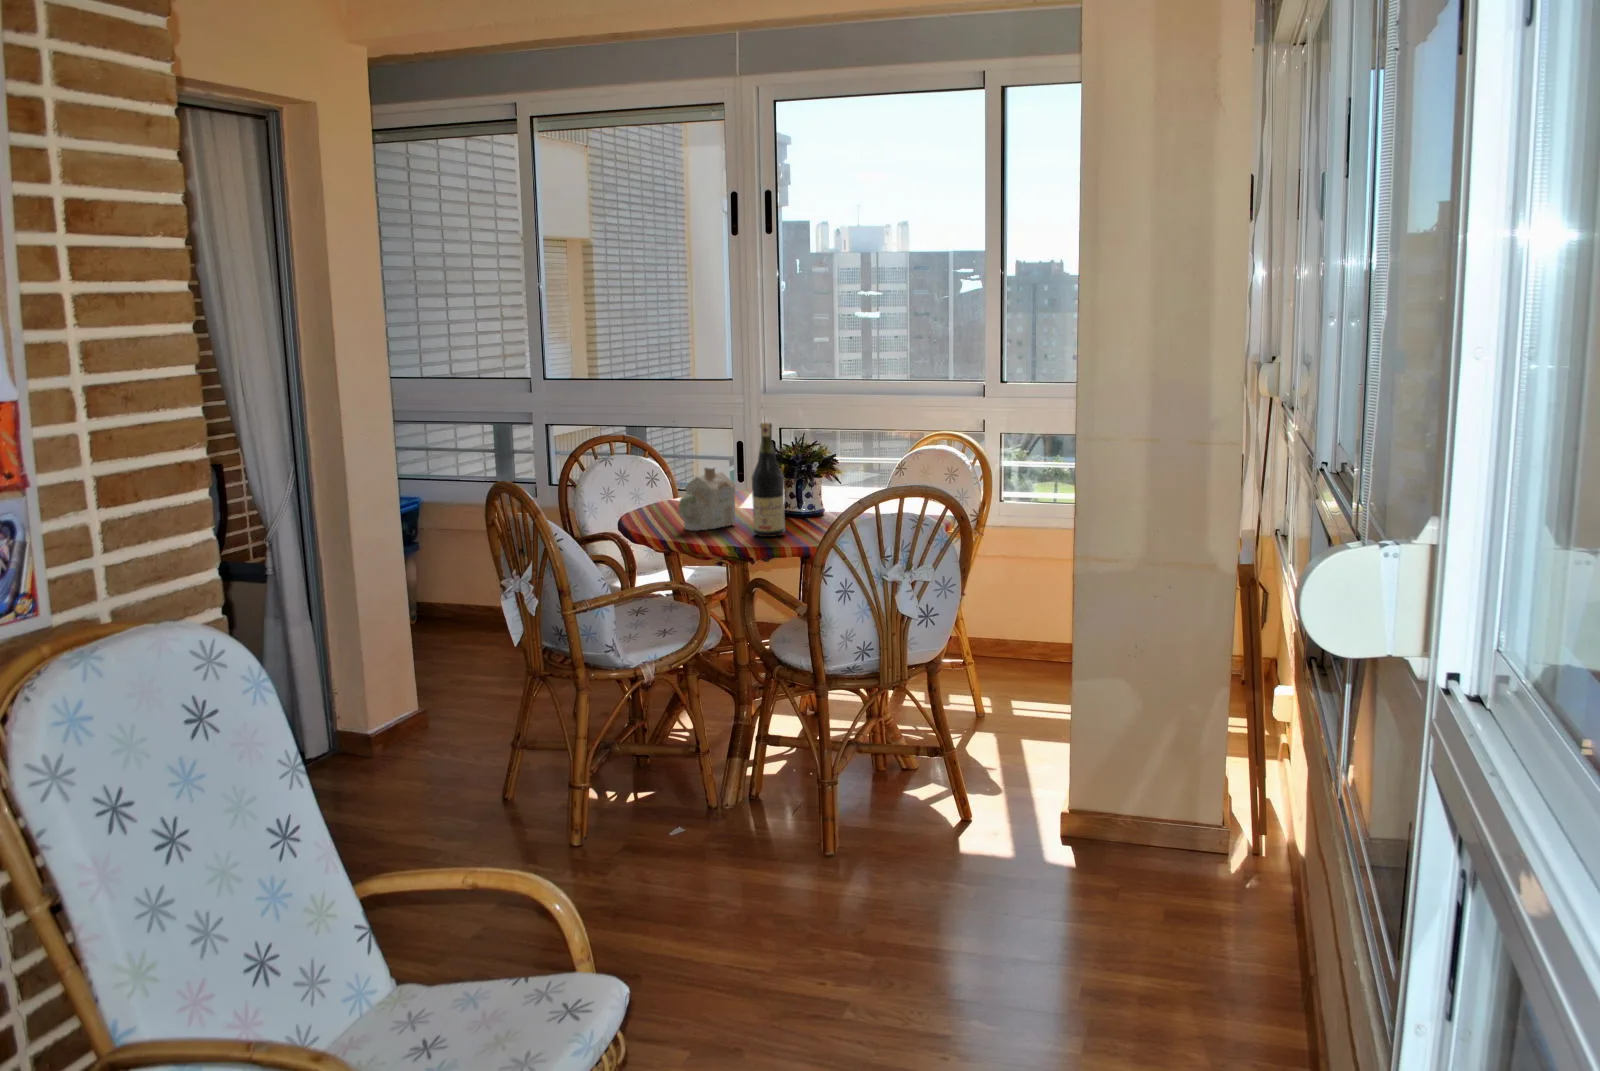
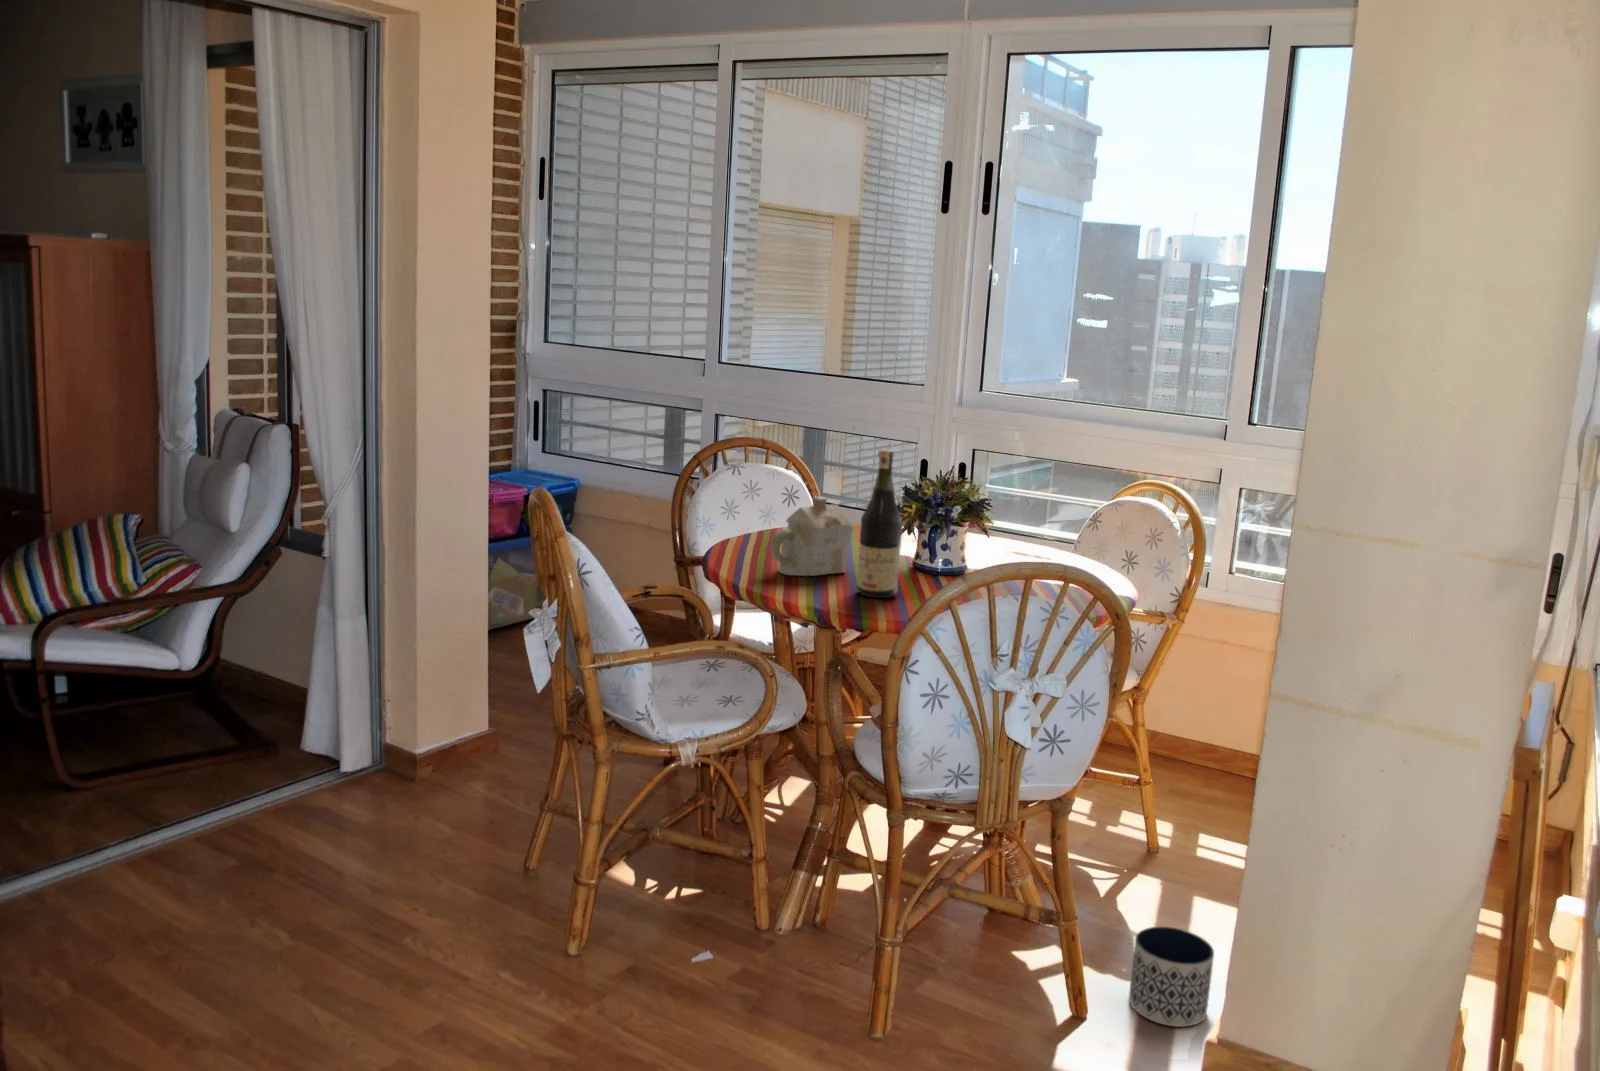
planter: none [997,748,1053,814] -> present [1129,927,1214,1027]

